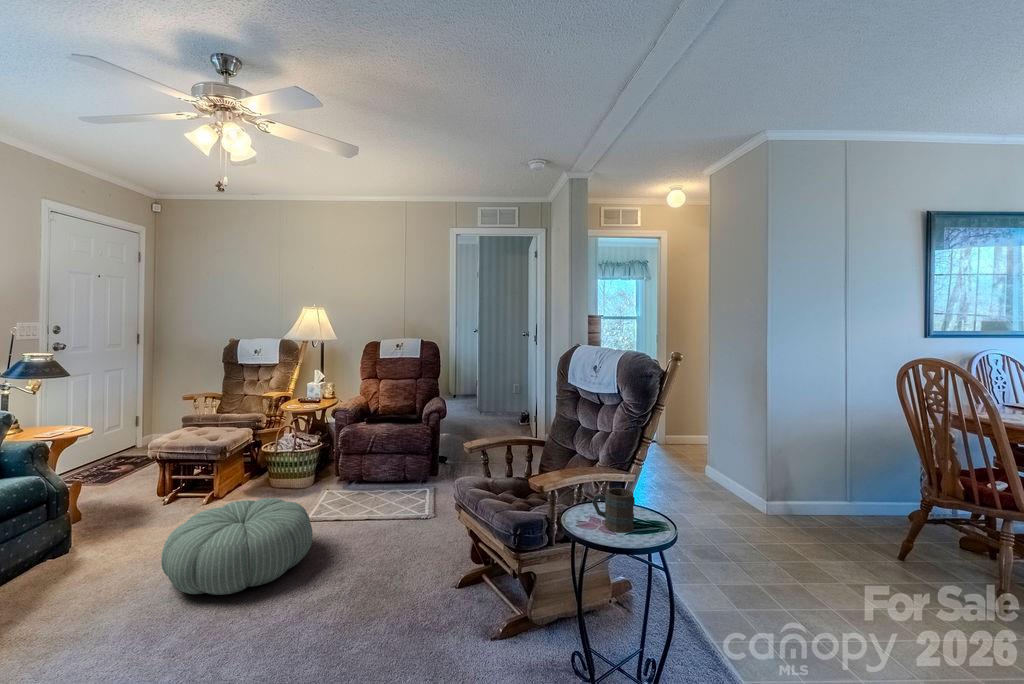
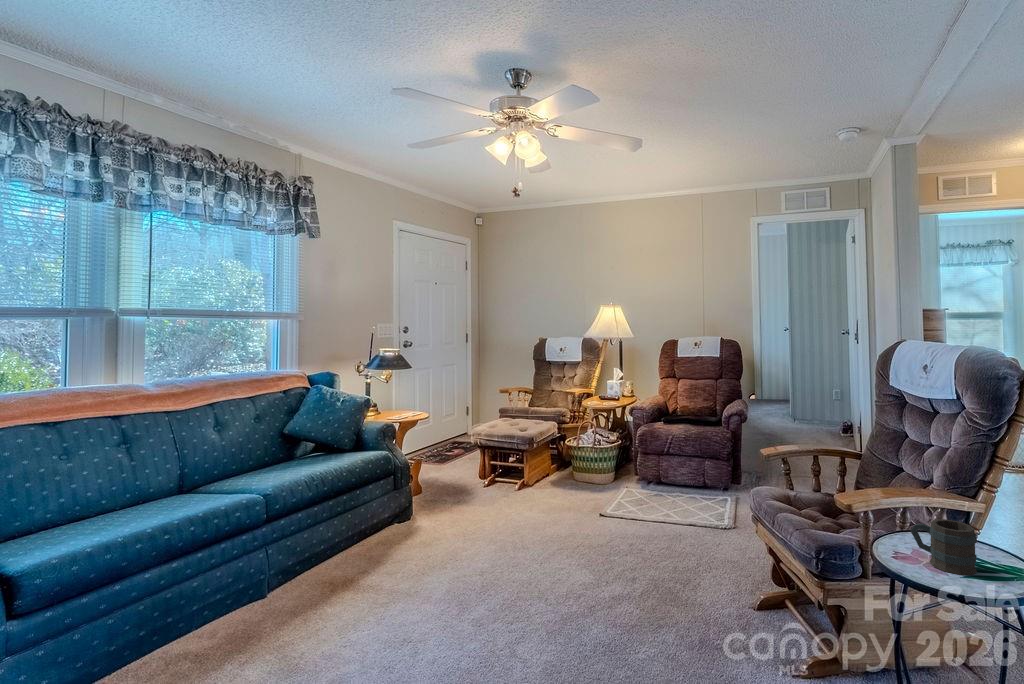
pouf: present [161,498,313,595] -> none [499,483,611,558]

